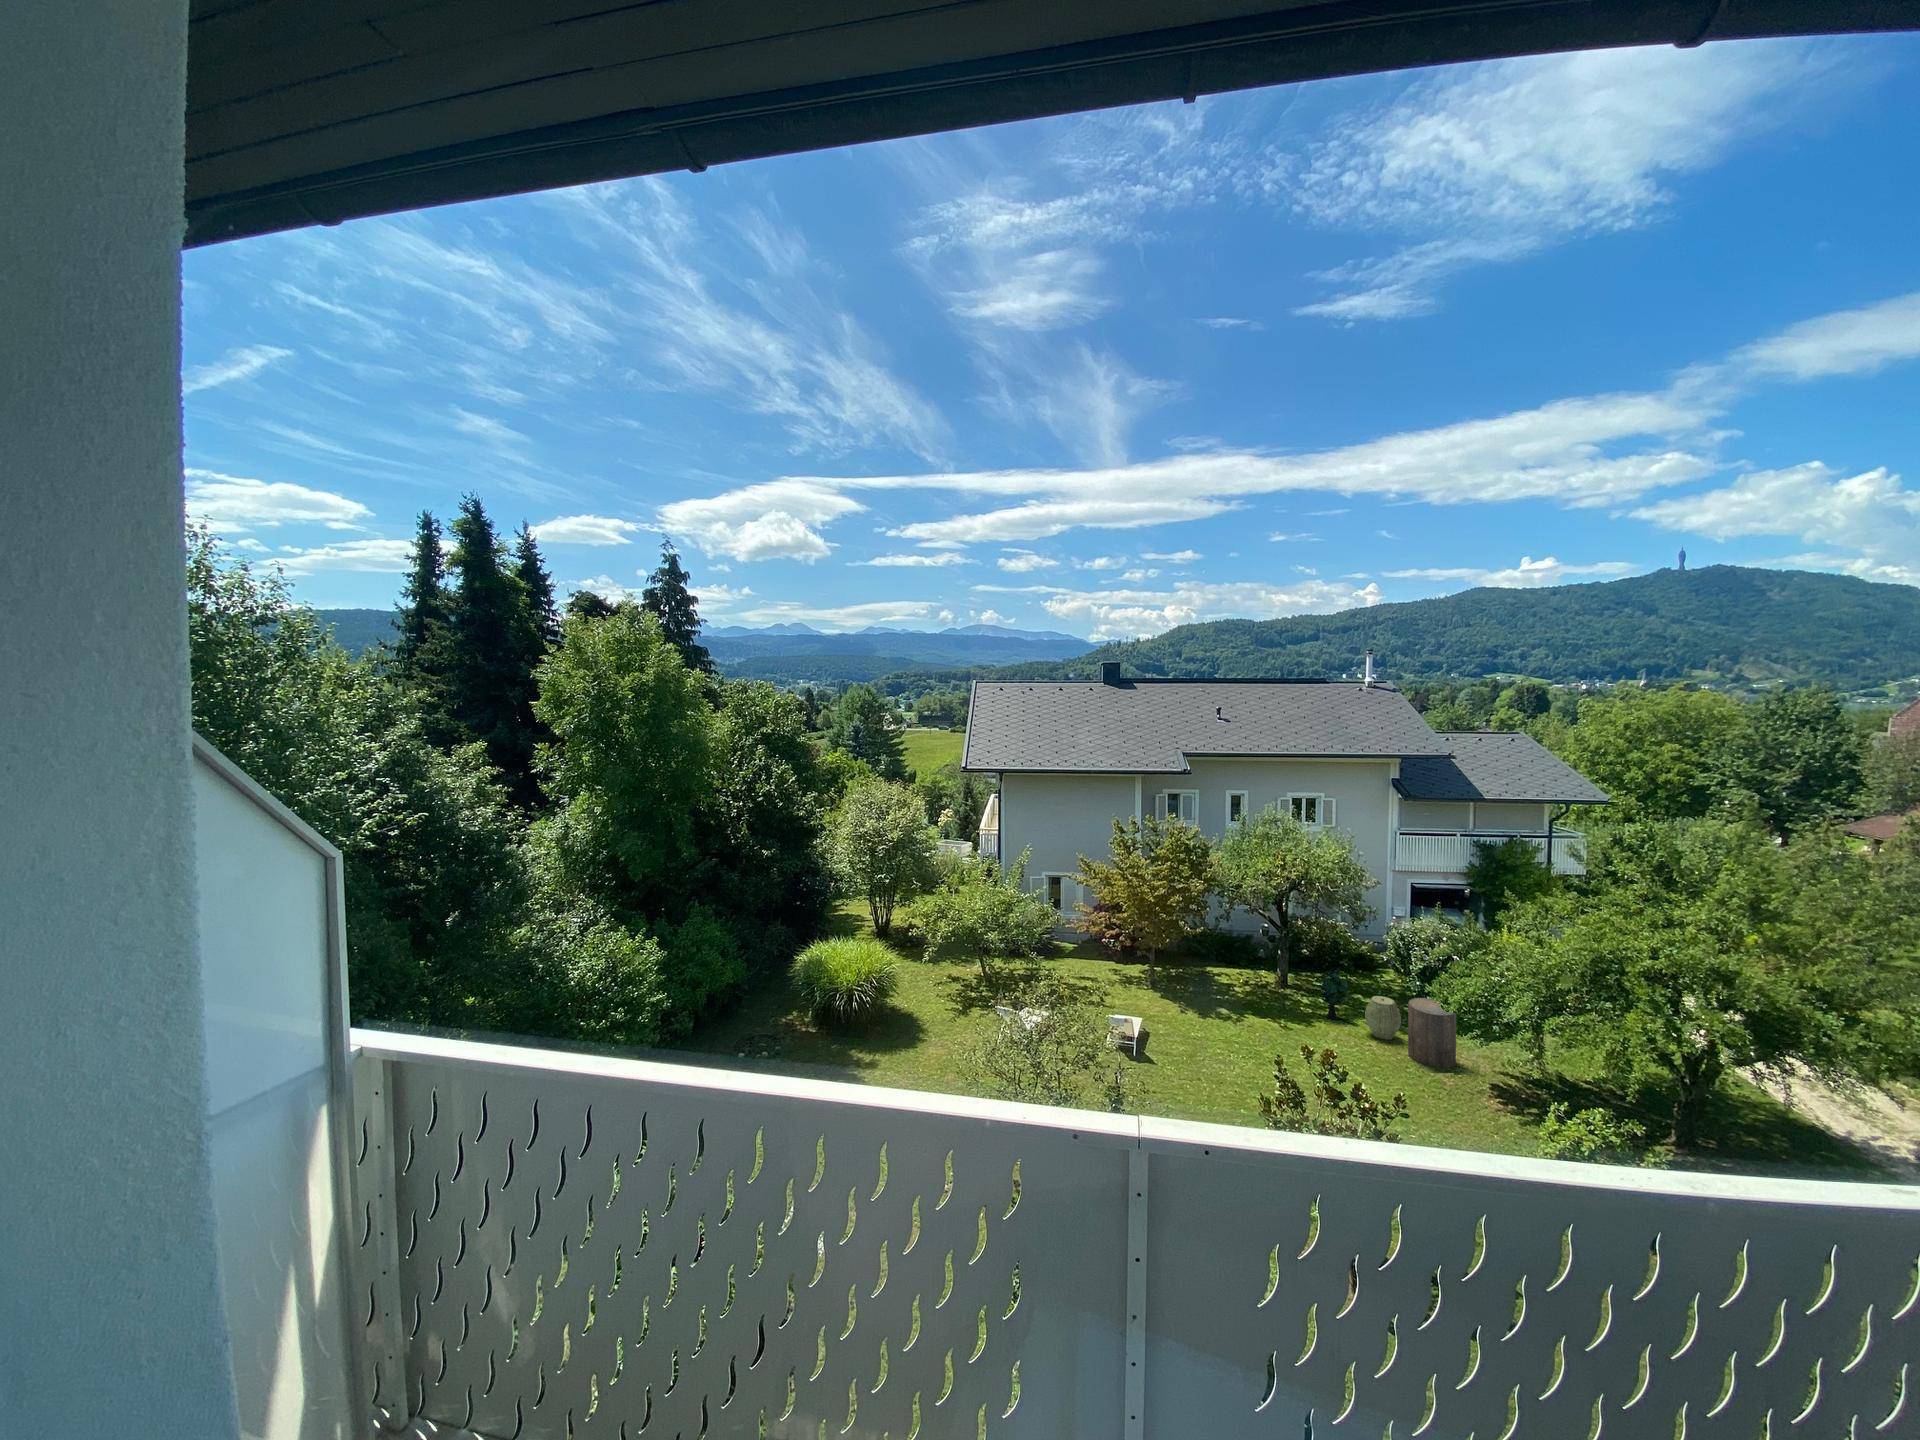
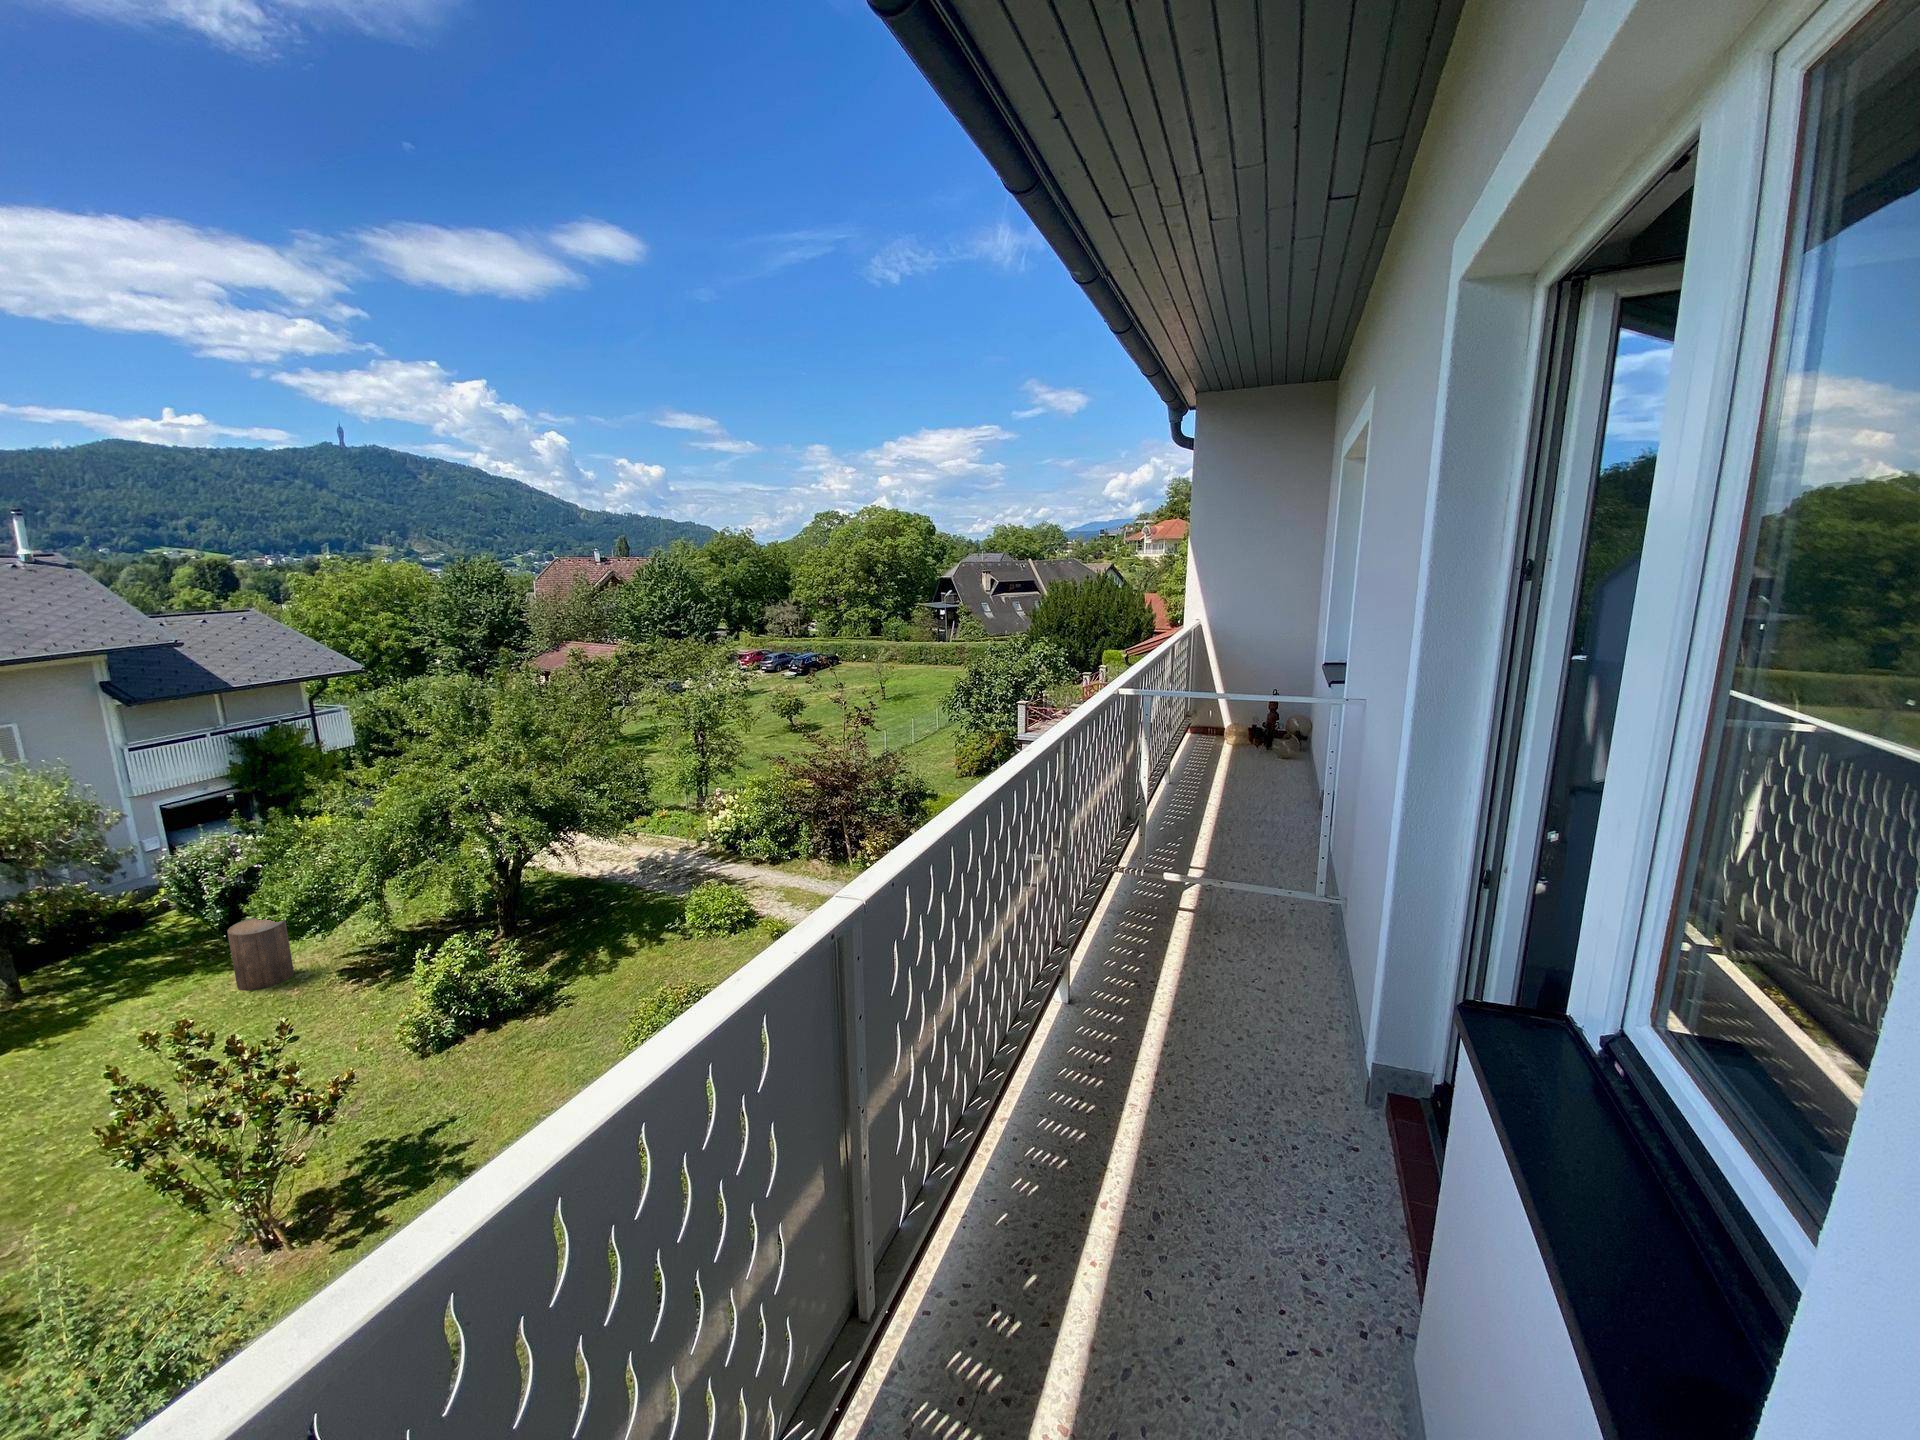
decorative plant: present [1317,968,1350,1020] -> none [80,933,137,1003]
woven basket: present [1365,996,1401,1040] -> none [167,940,217,991]

